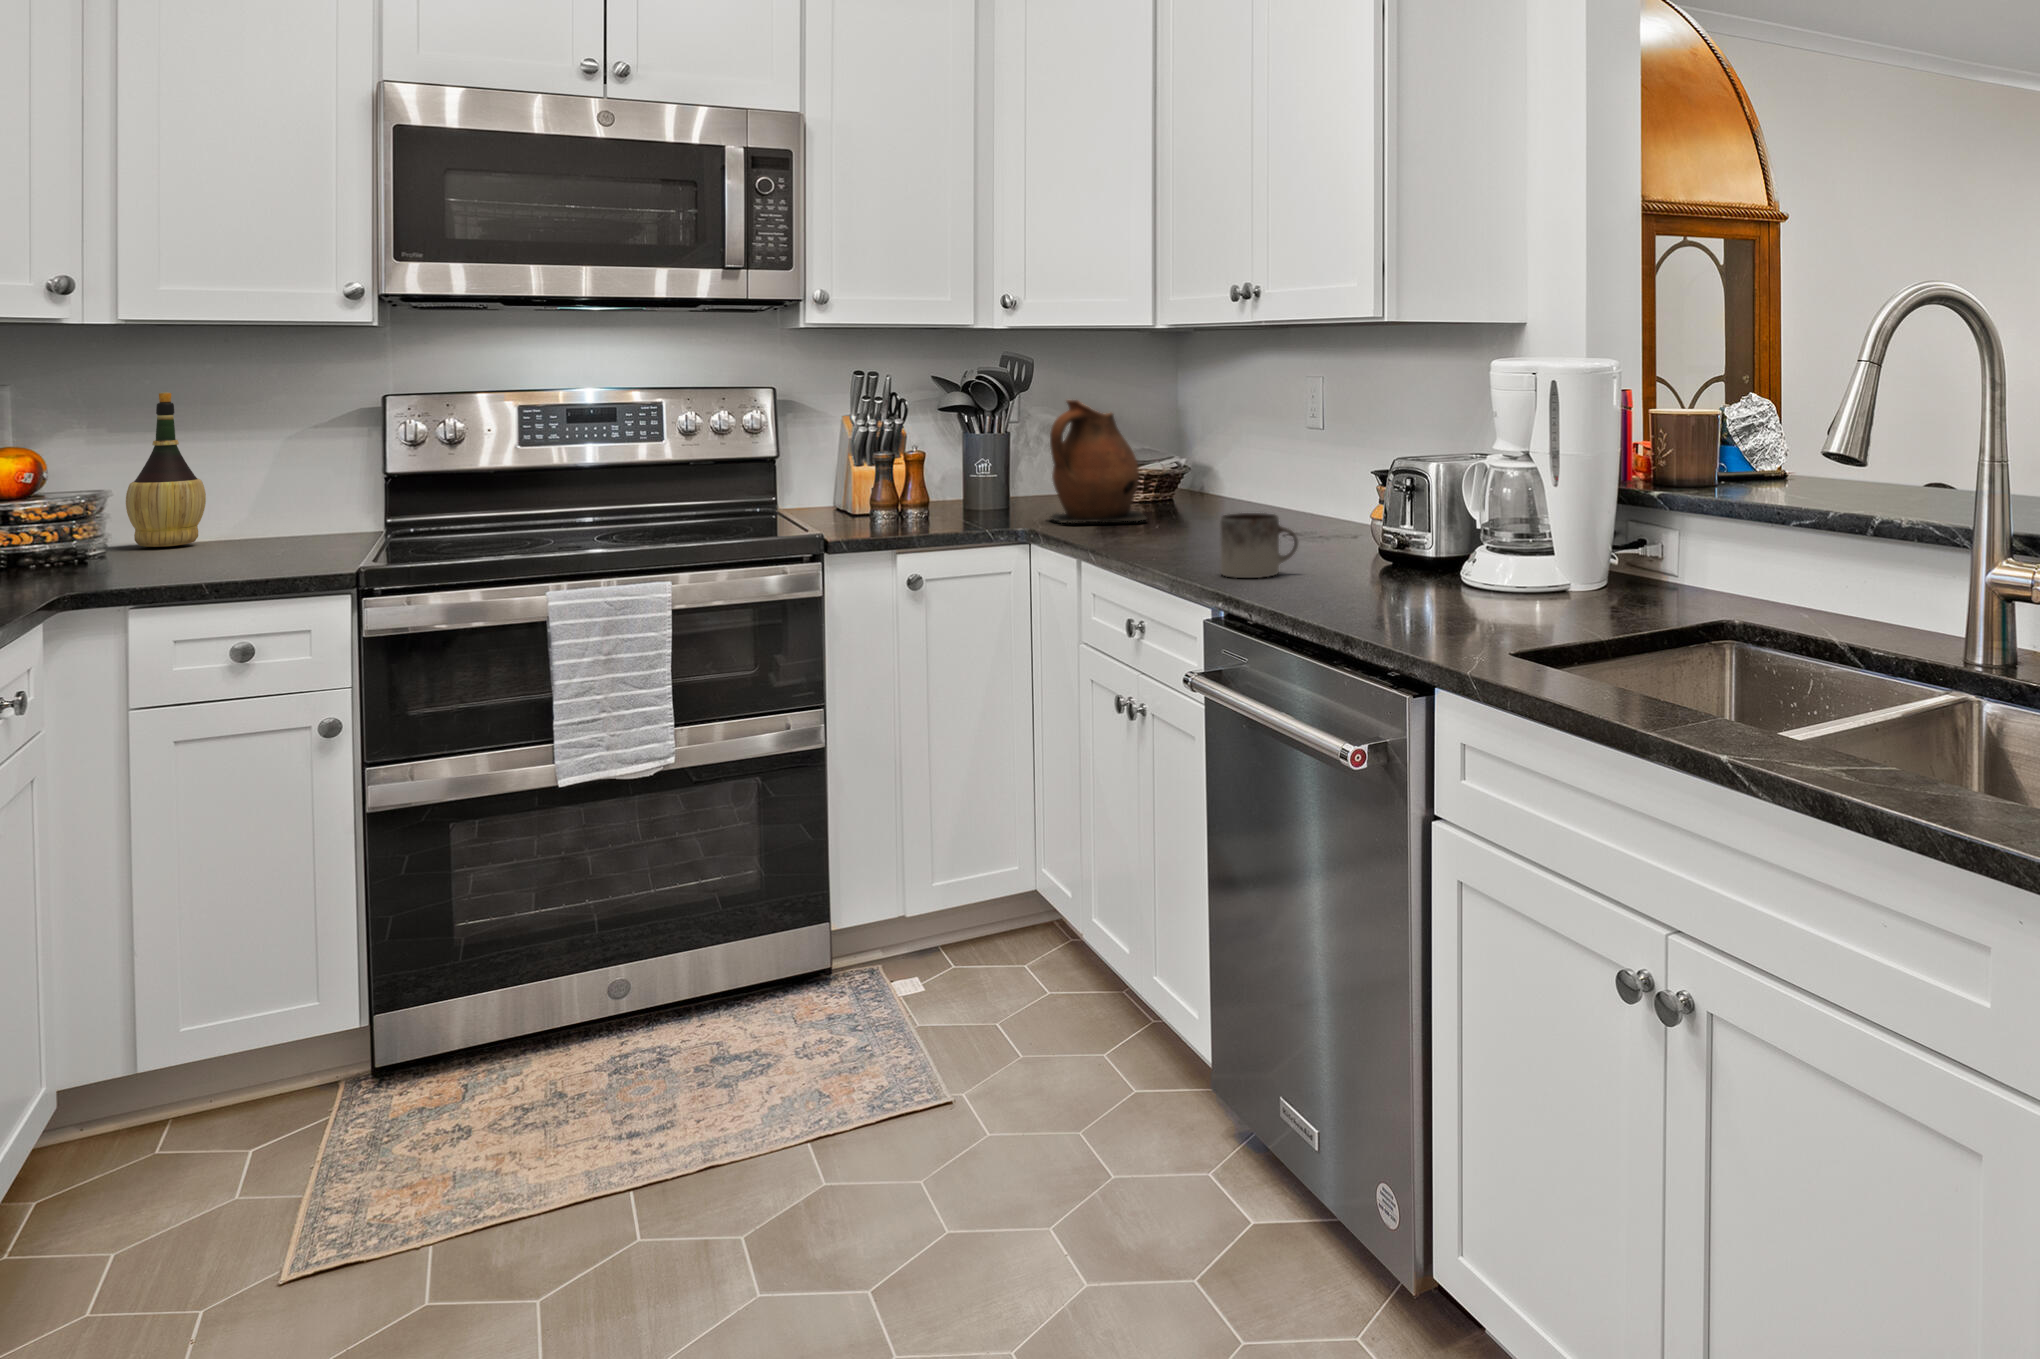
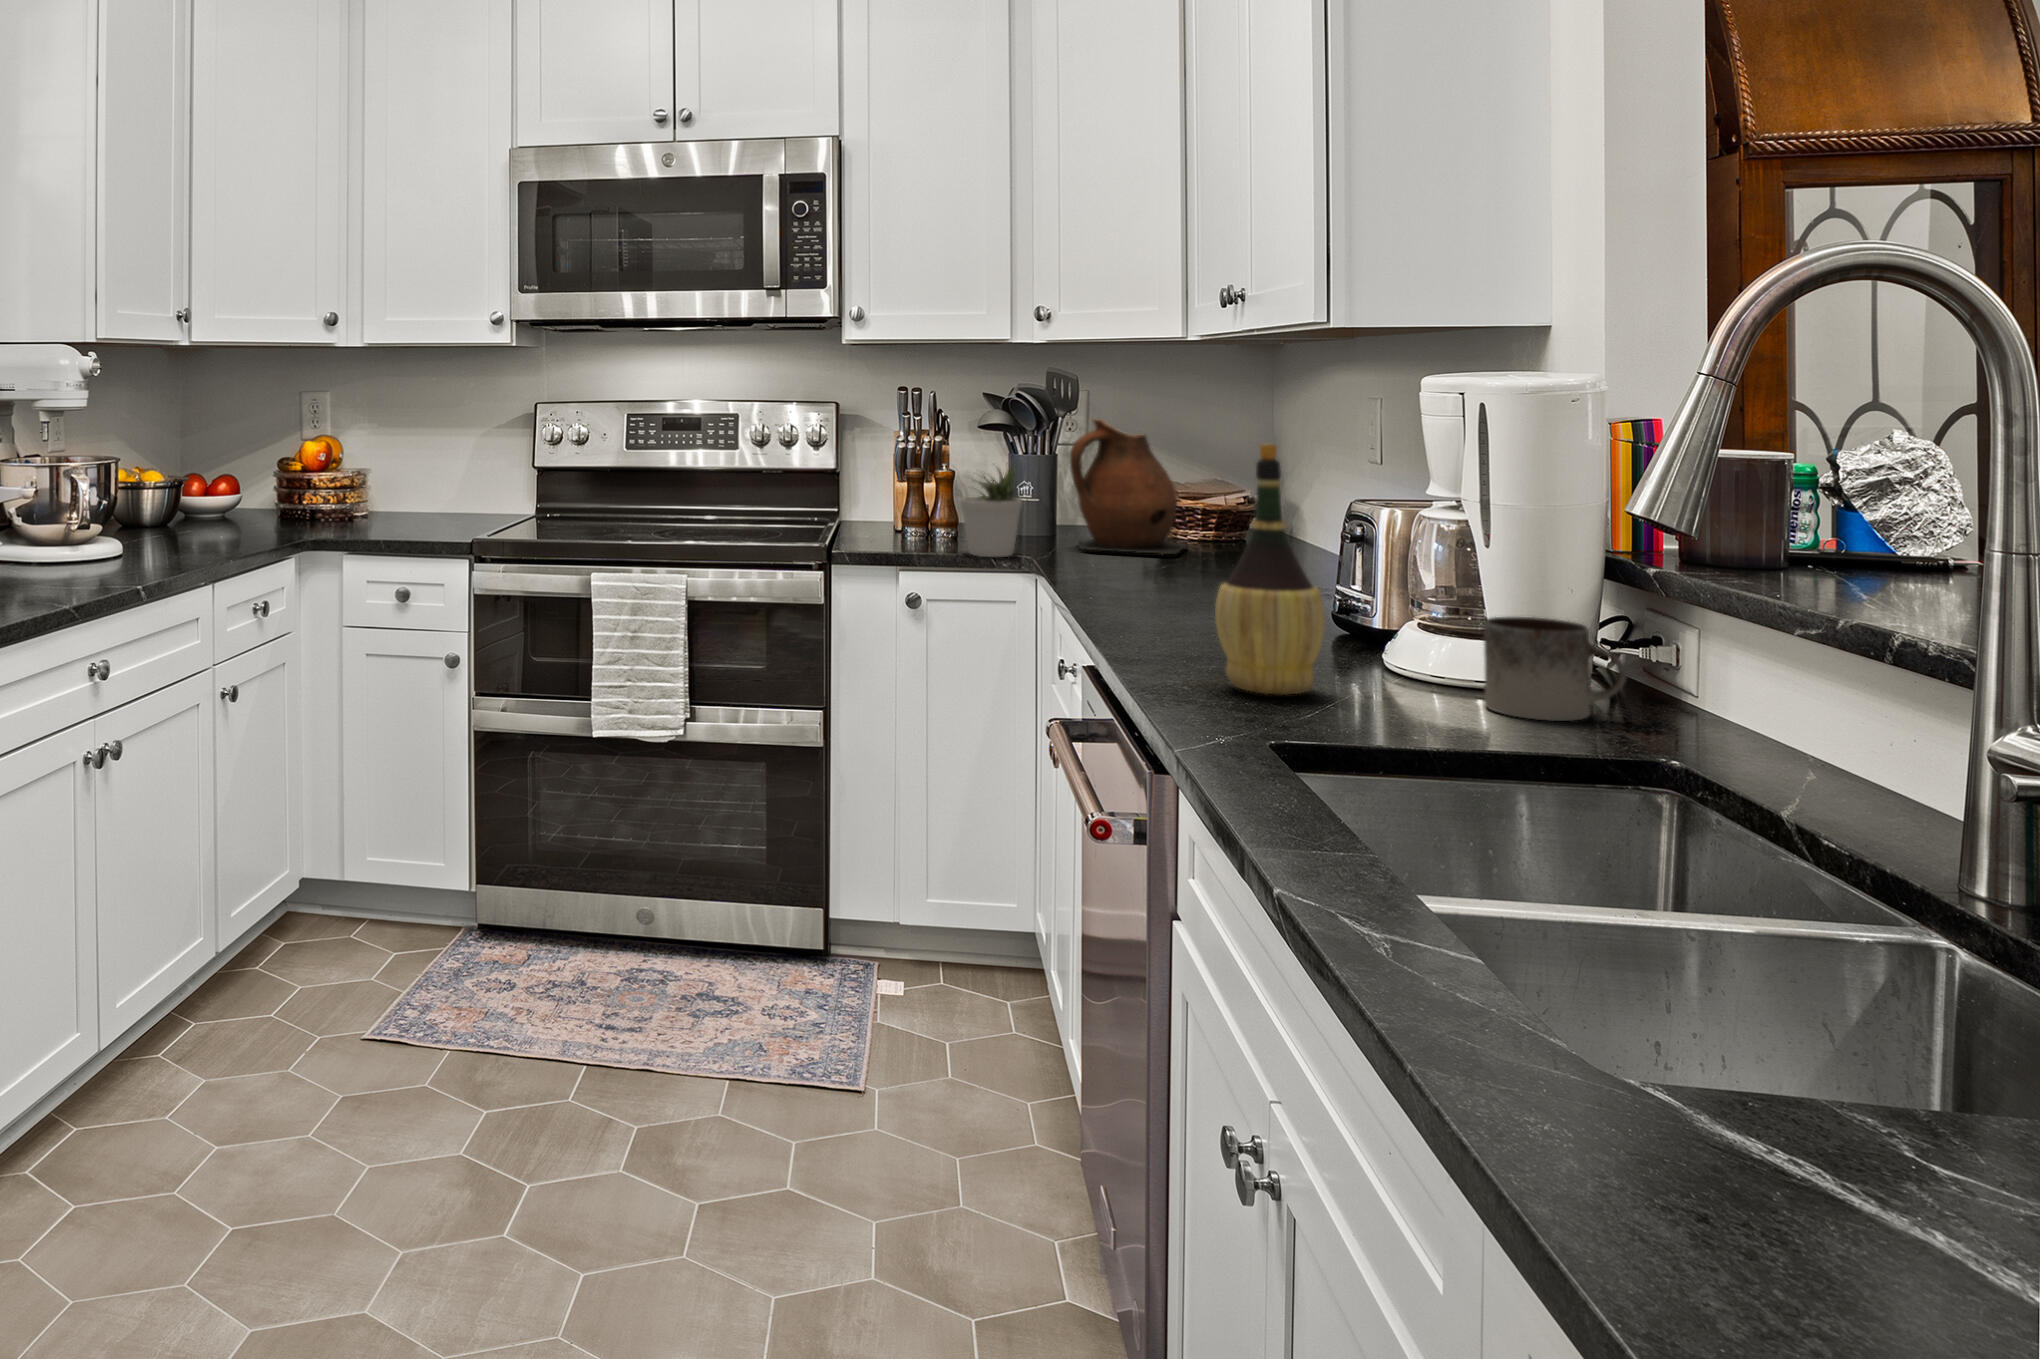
wine bottle: present [126,392,206,547] -> present [1215,444,1325,695]
potted plant: none [963,440,1030,537] -> present [960,462,1024,557]
mug: present [1220,513,1298,578] -> present [1484,617,1627,721]

